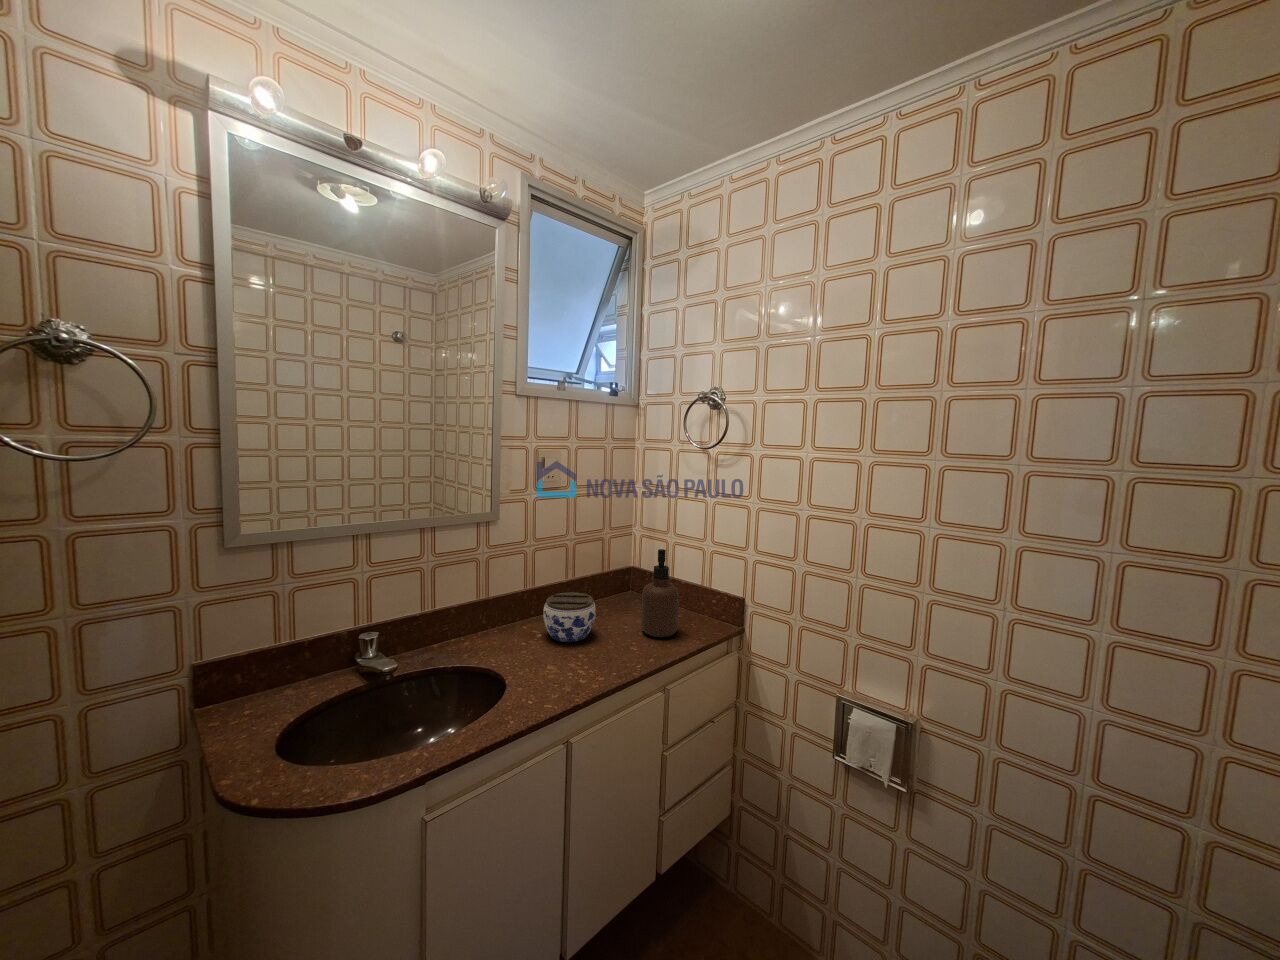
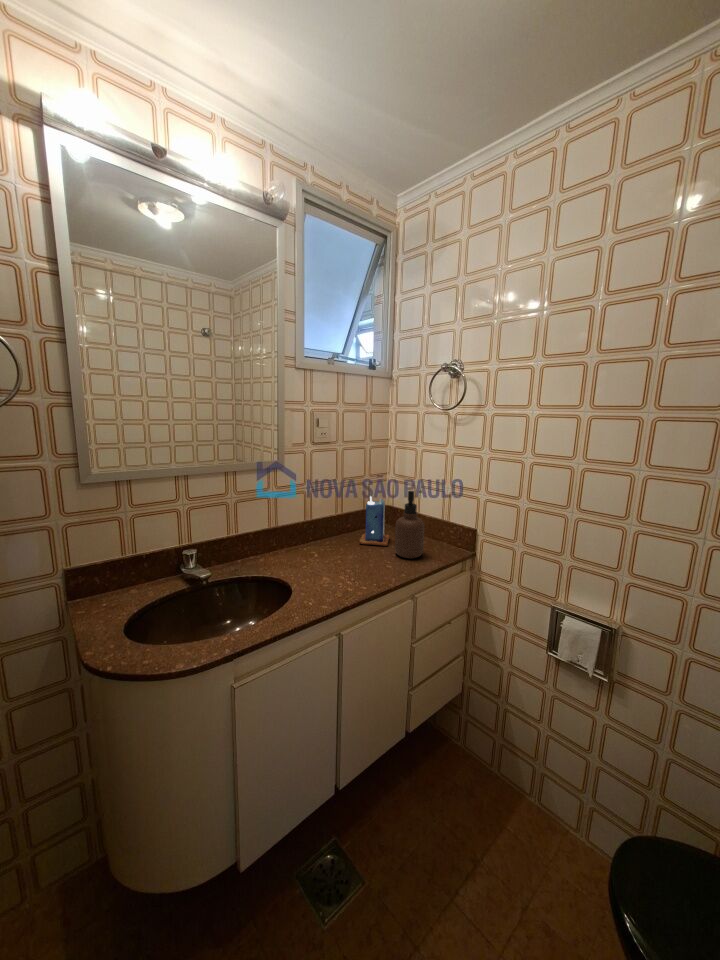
candle: none [596,555,635,621] -> present [360,496,389,546]
jar: present [543,592,596,642] -> none [320,523,360,560]

